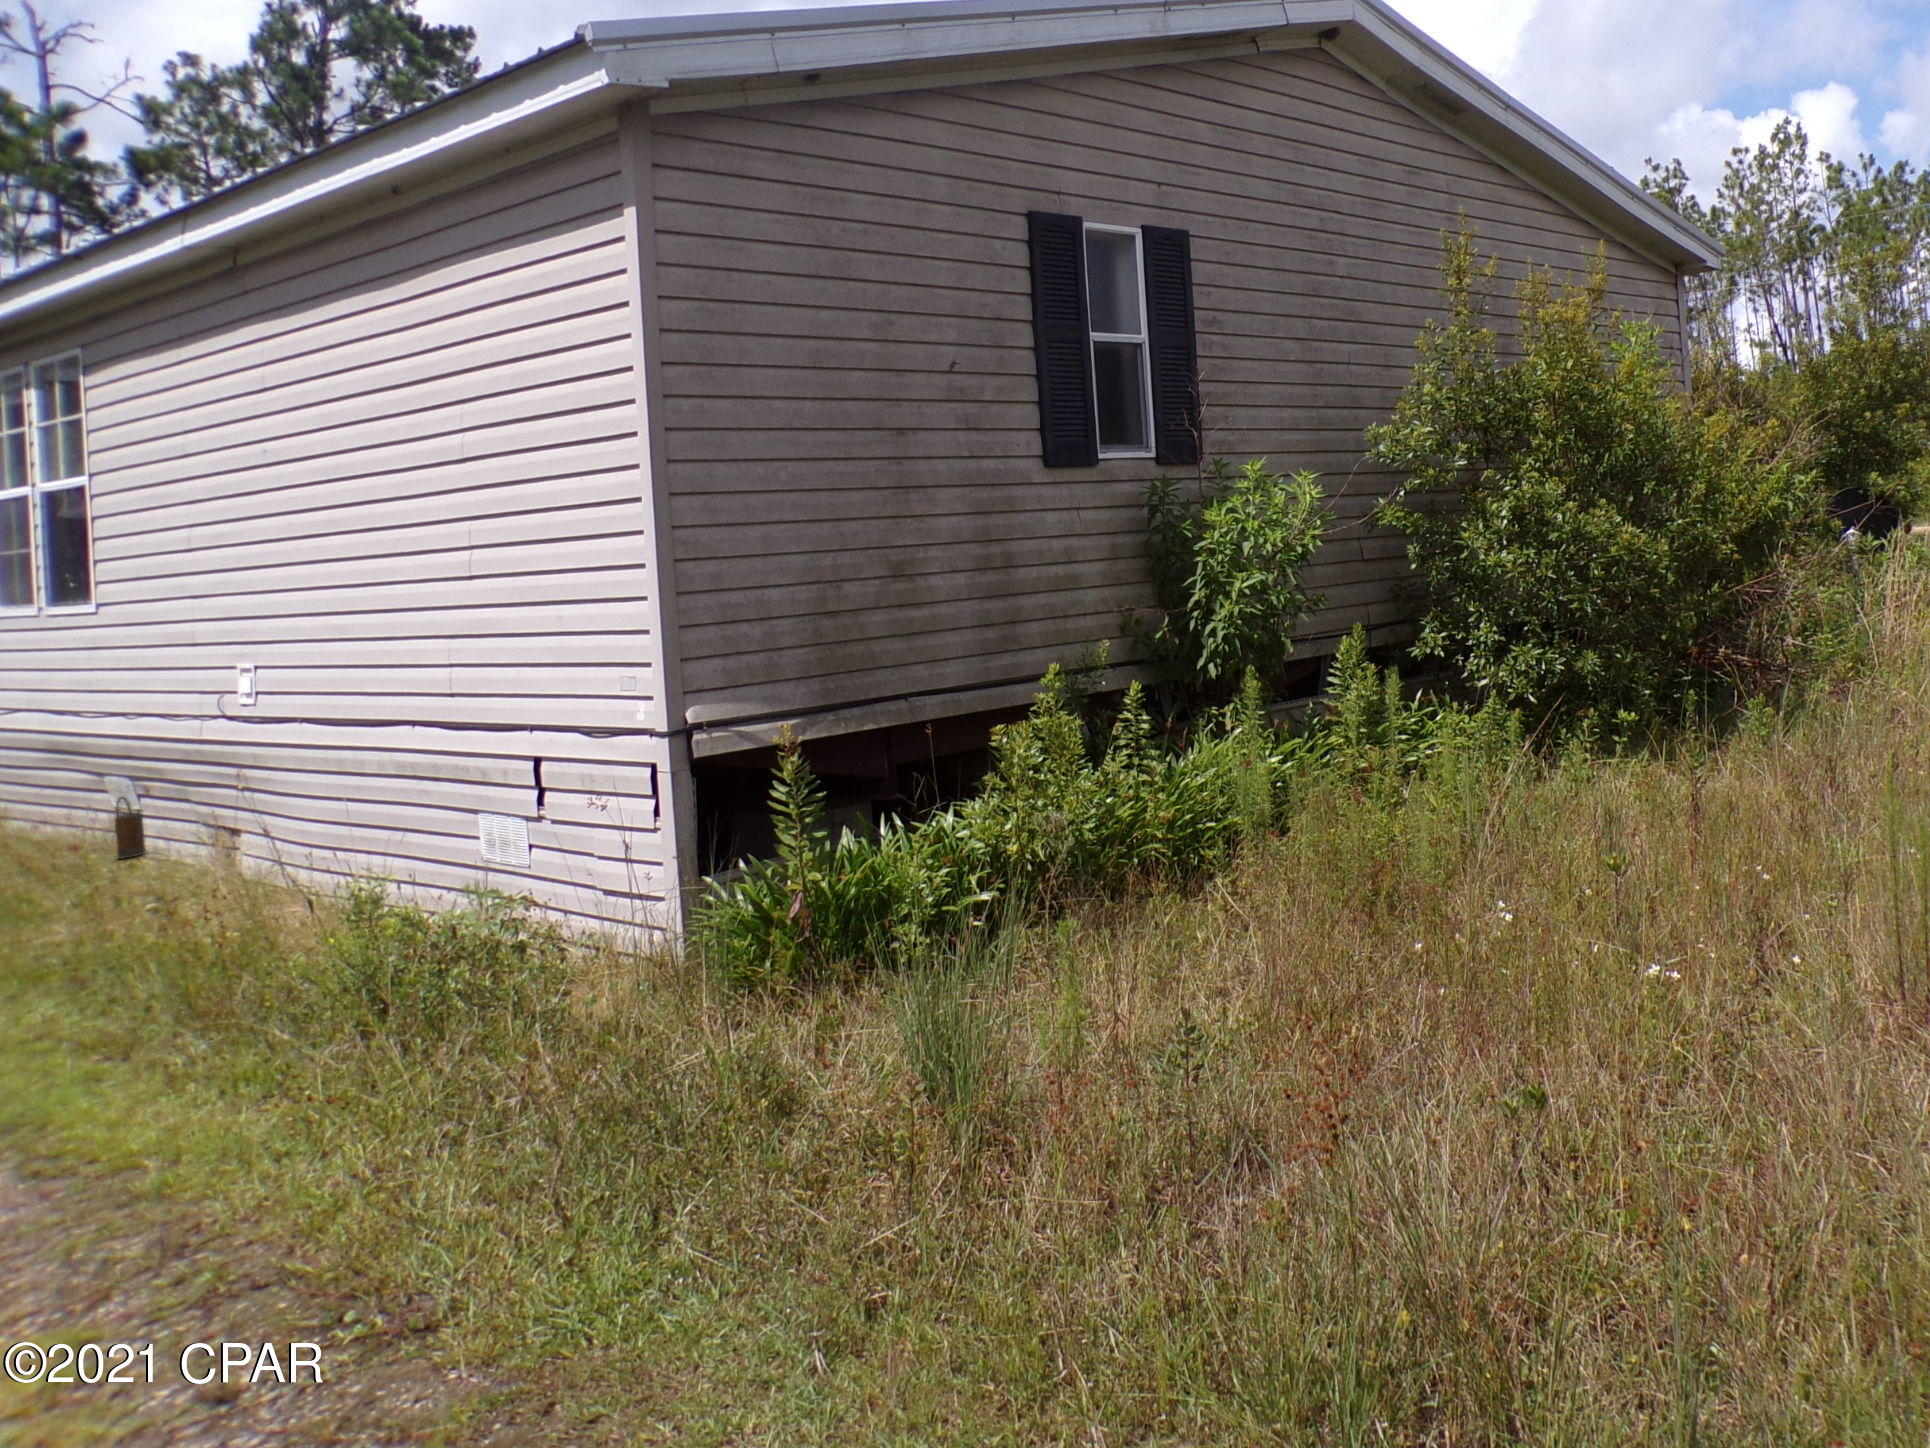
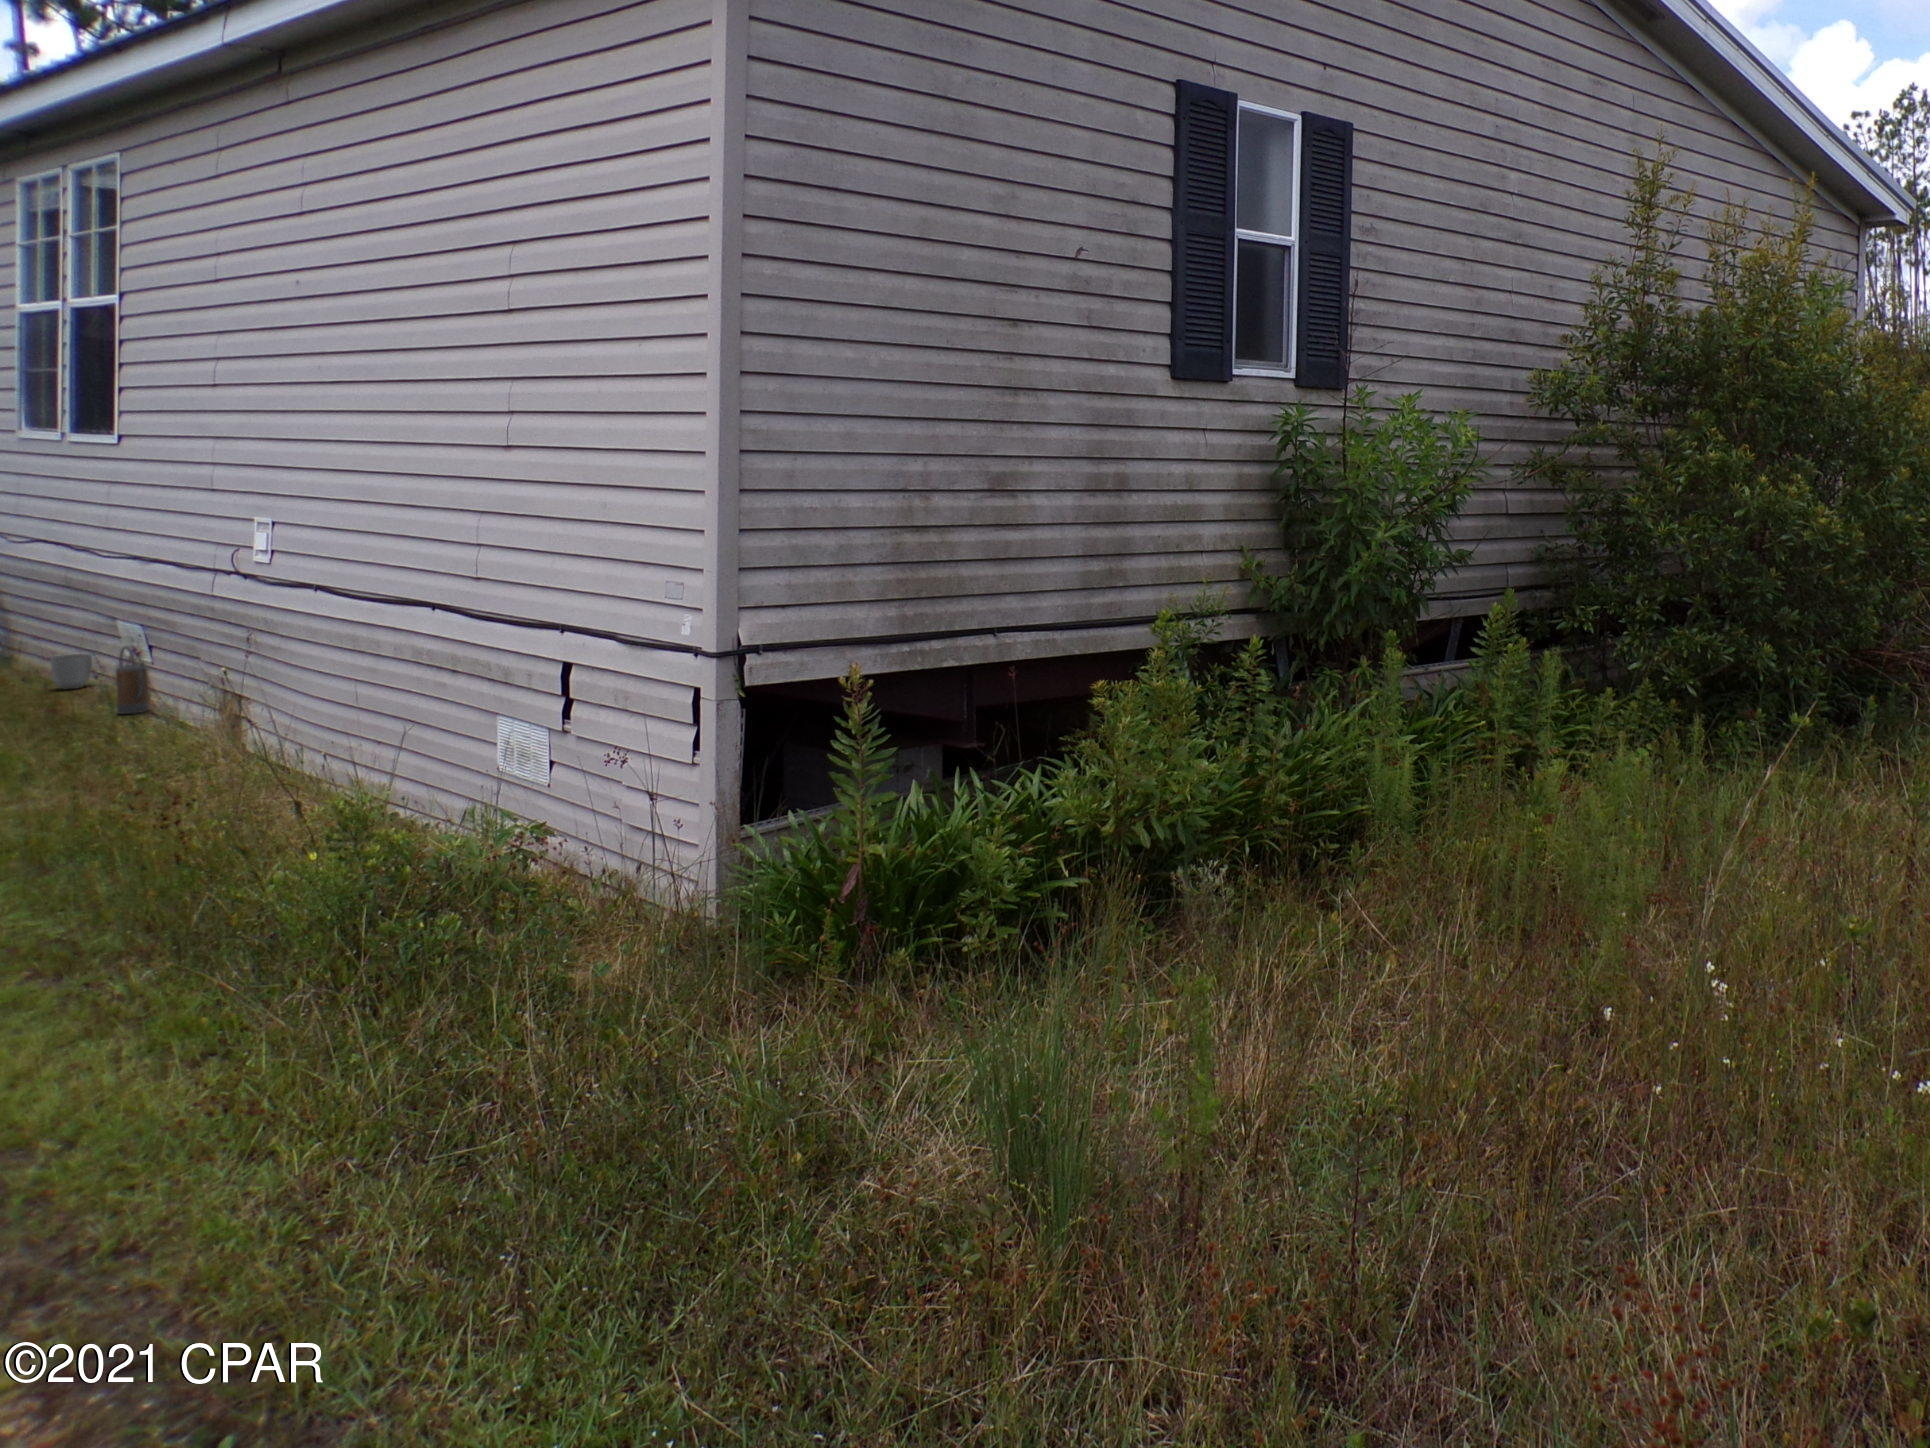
planter: none [44,812,82,846] -> present [50,654,92,689]

